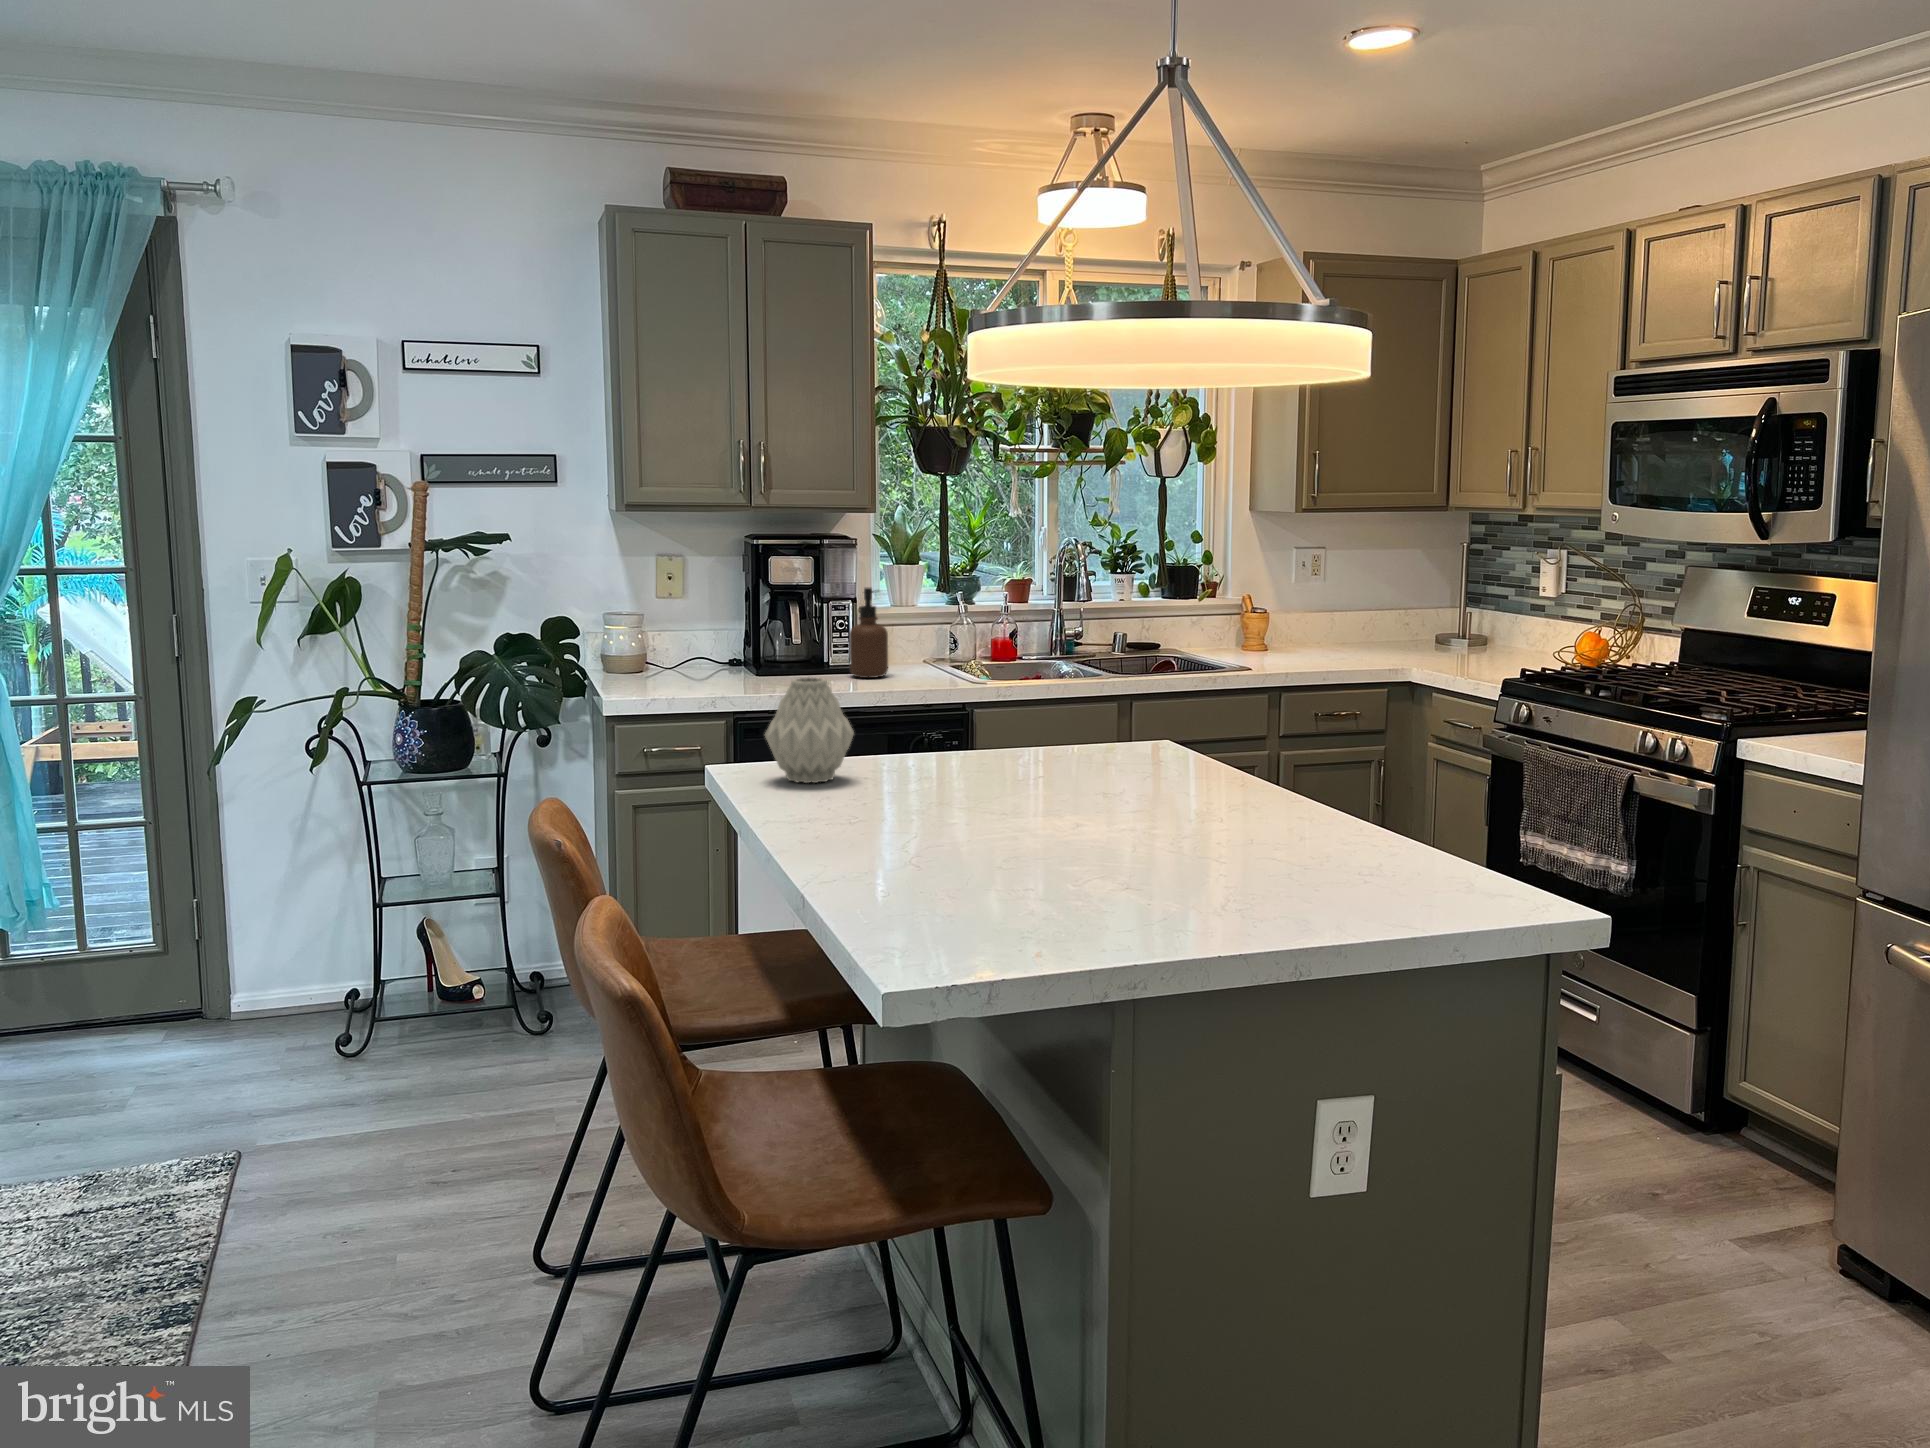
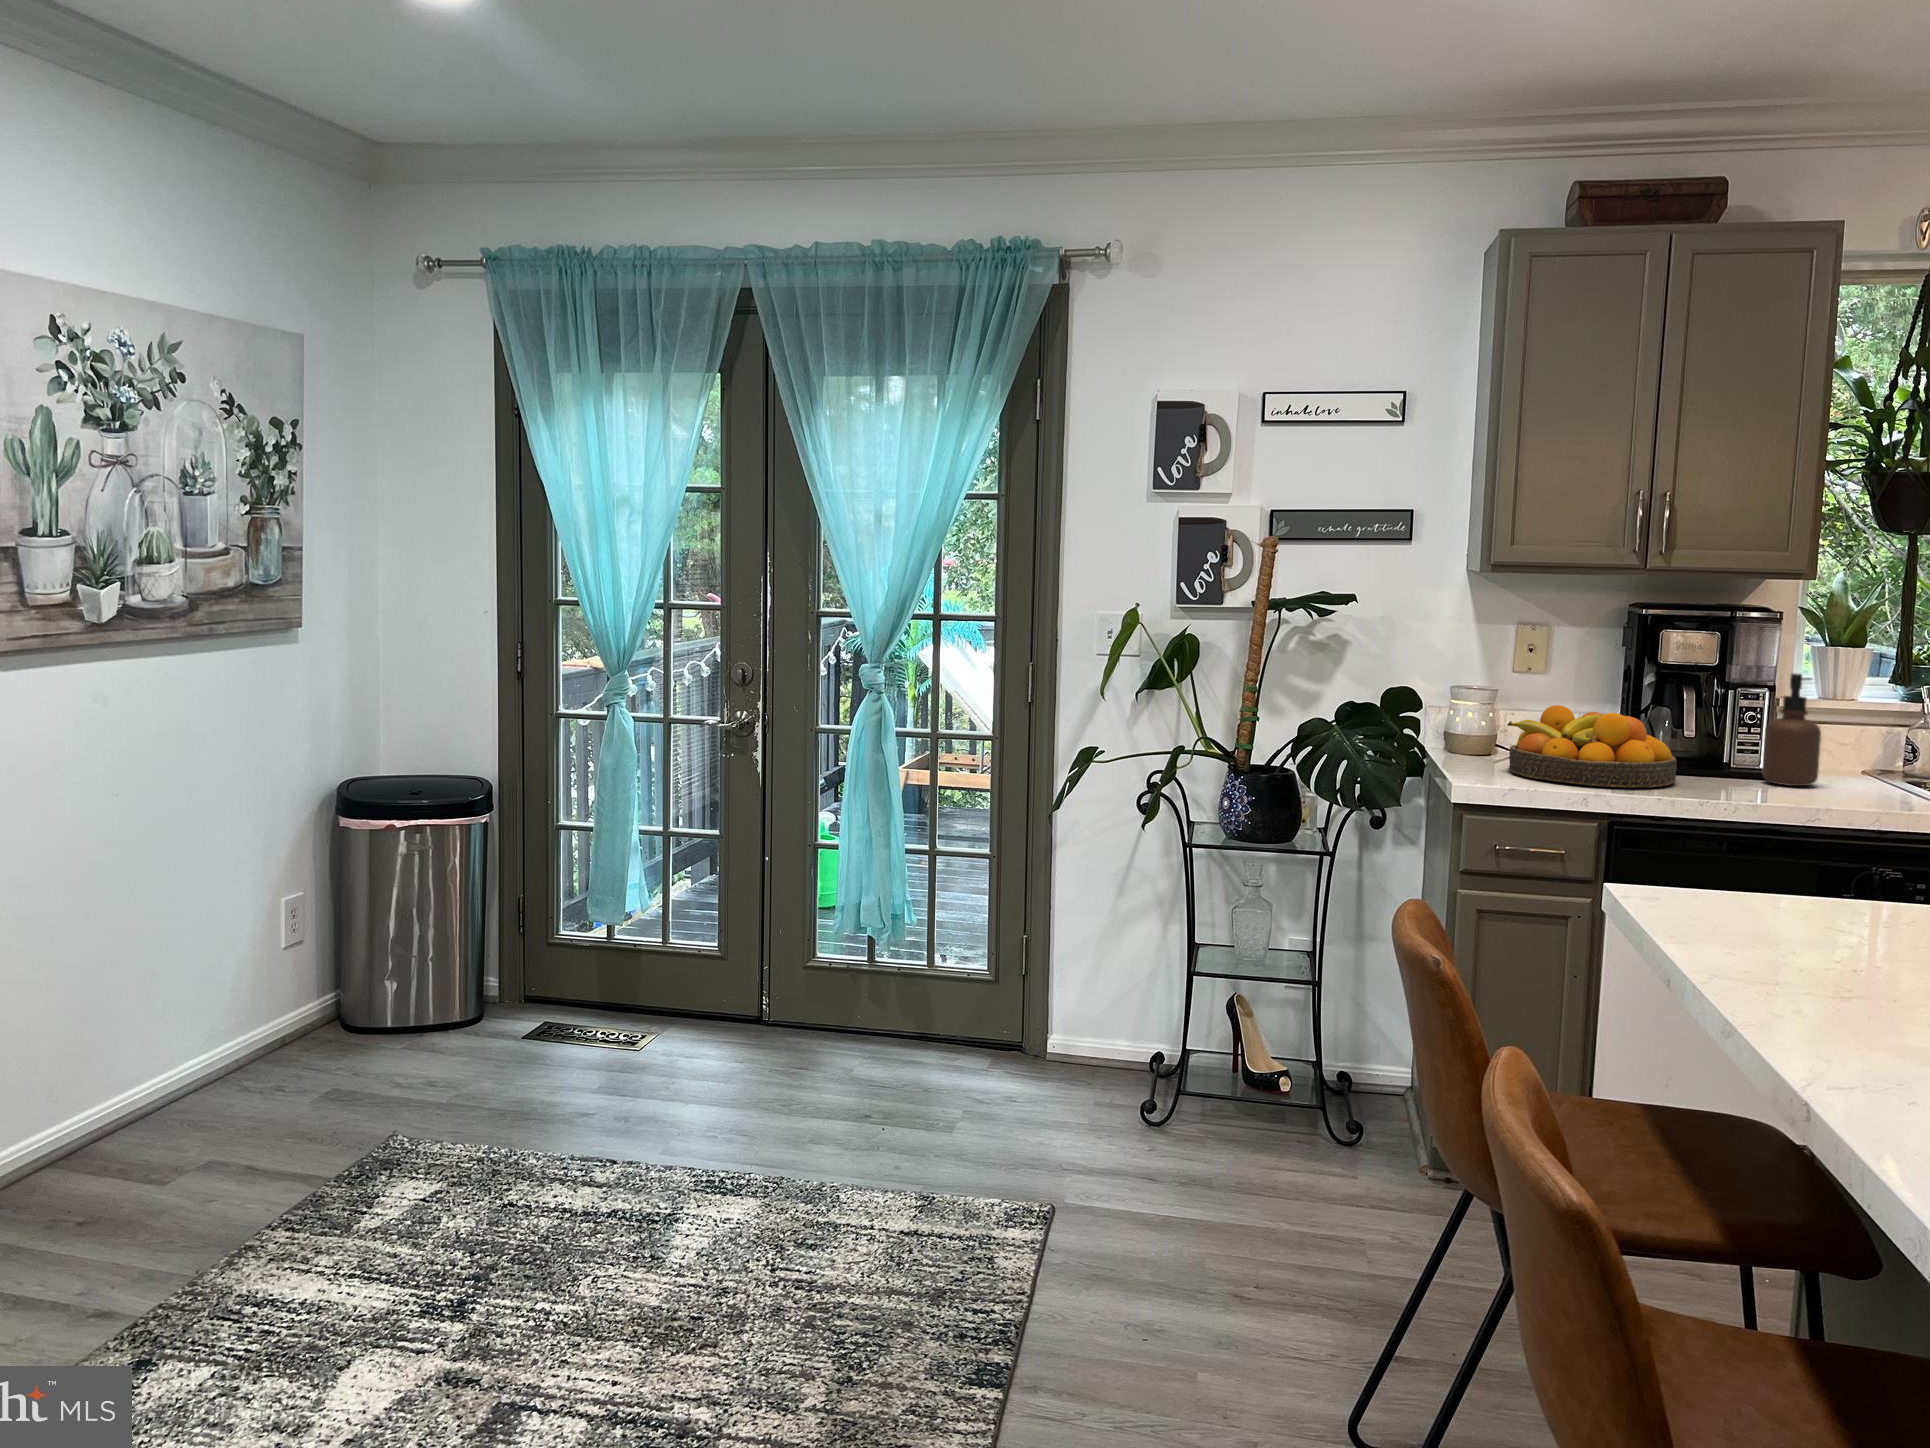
fruit bowl: none [648,626,784,692] -> present [1507,705,1677,787]
vase: present [765,678,854,783] -> none [1717,776,1854,918]

